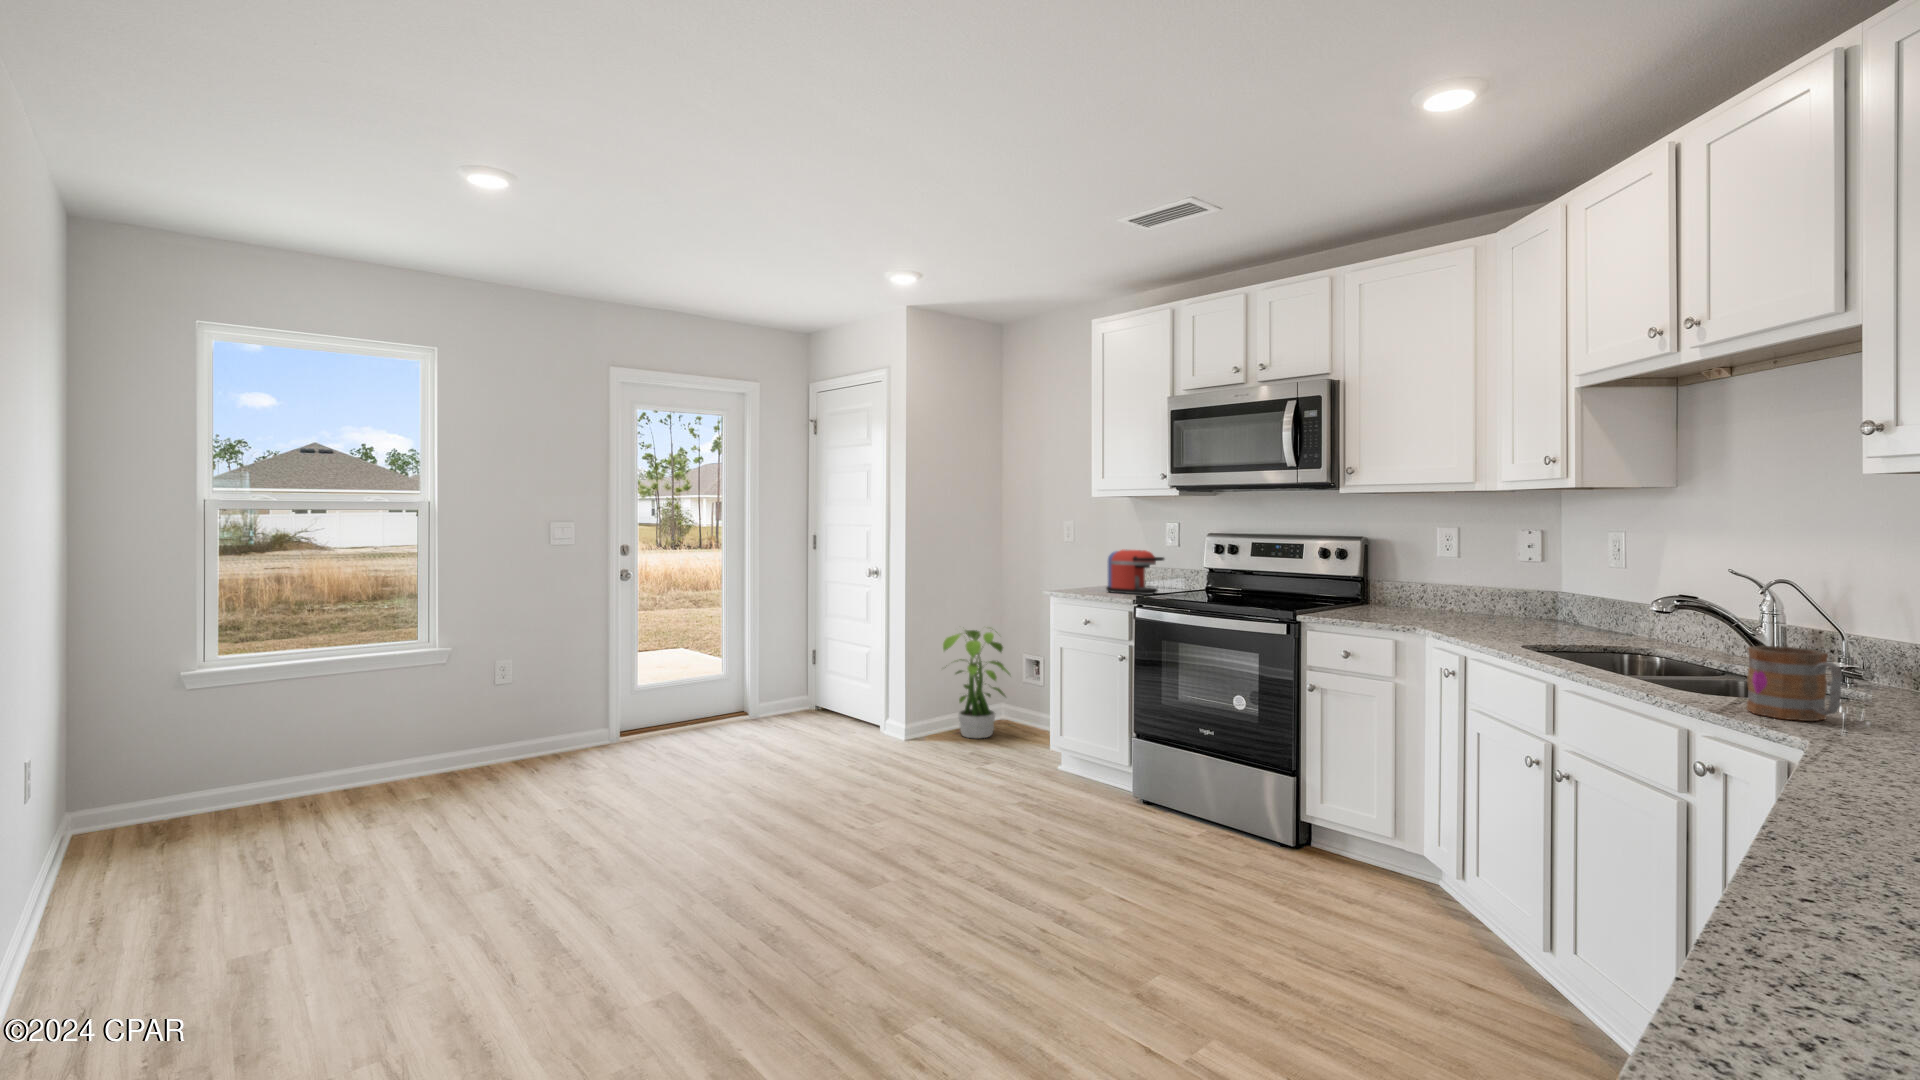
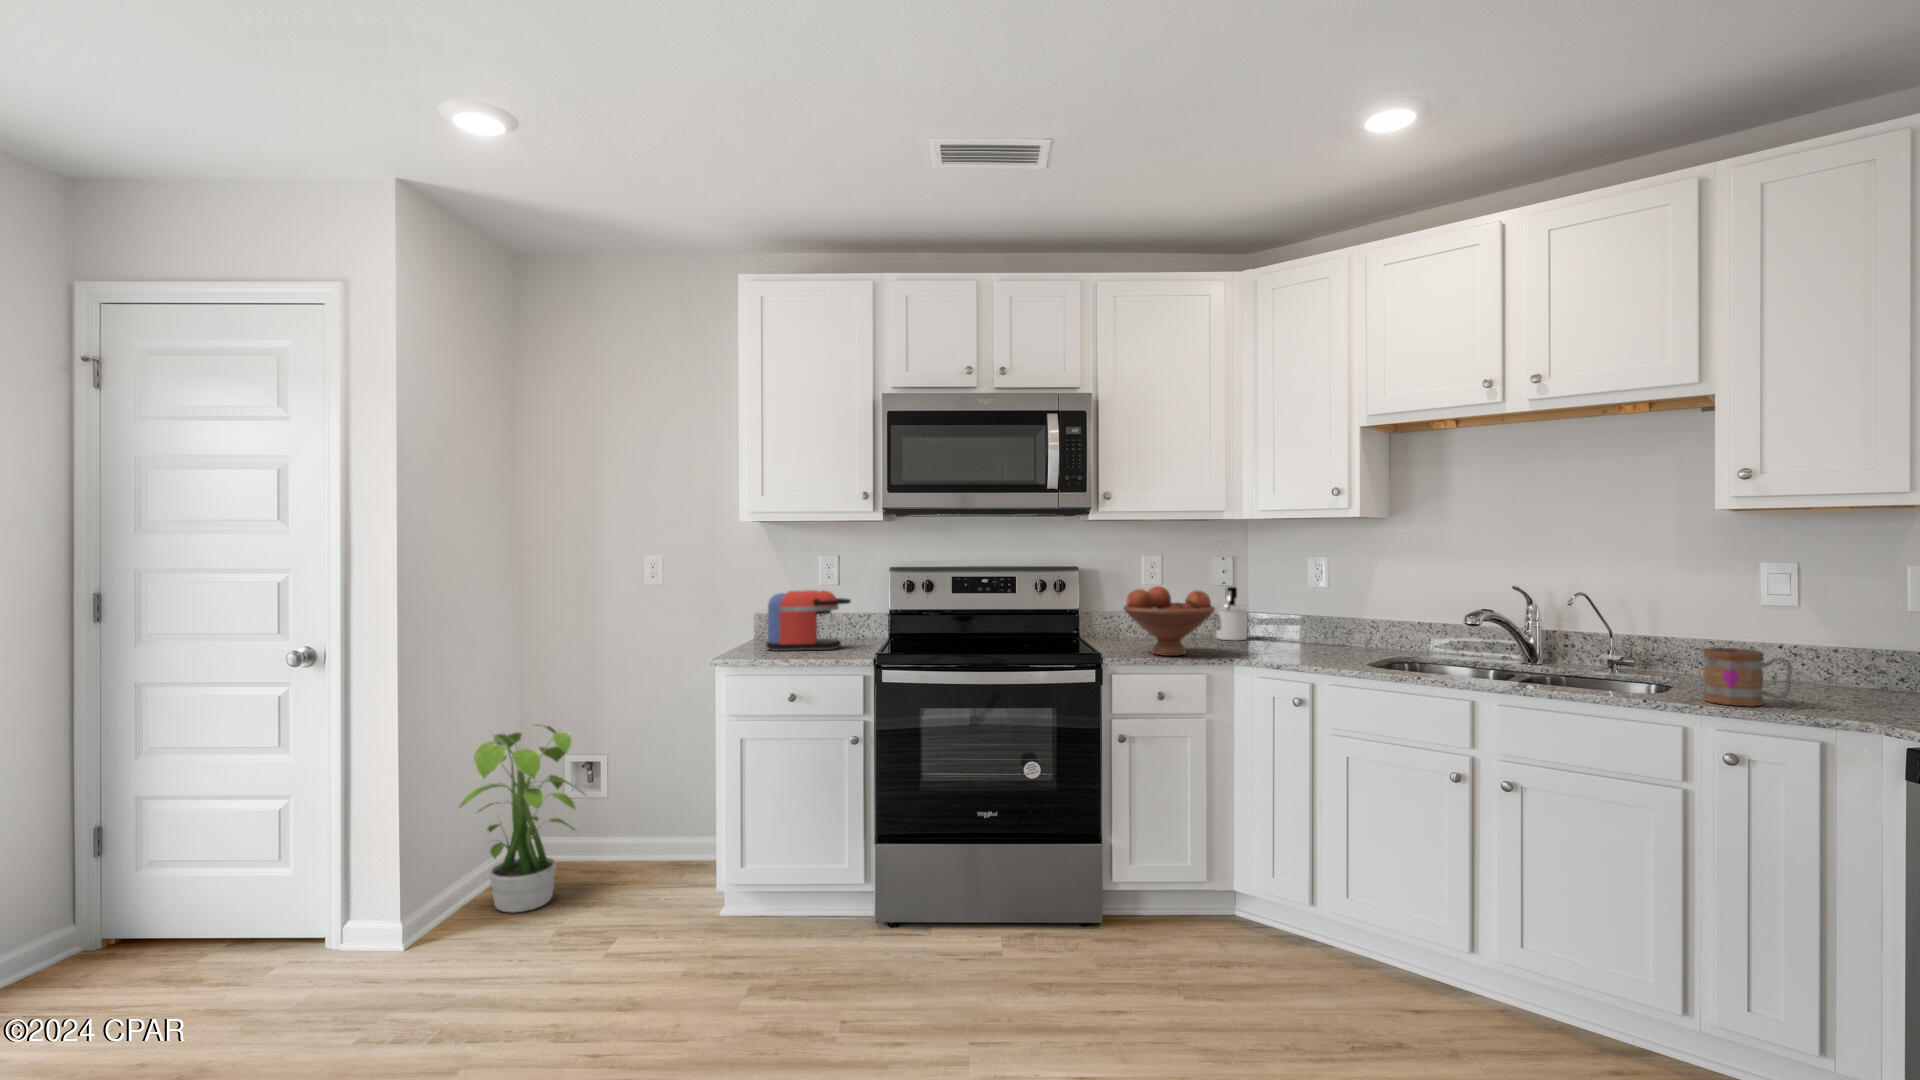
fruit bowl: none [1338,557,1432,622] -> present [1123,586,1215,656]
soap dispenser: none [1510,563,1557,620] -> present [1216,587,1248,640]

